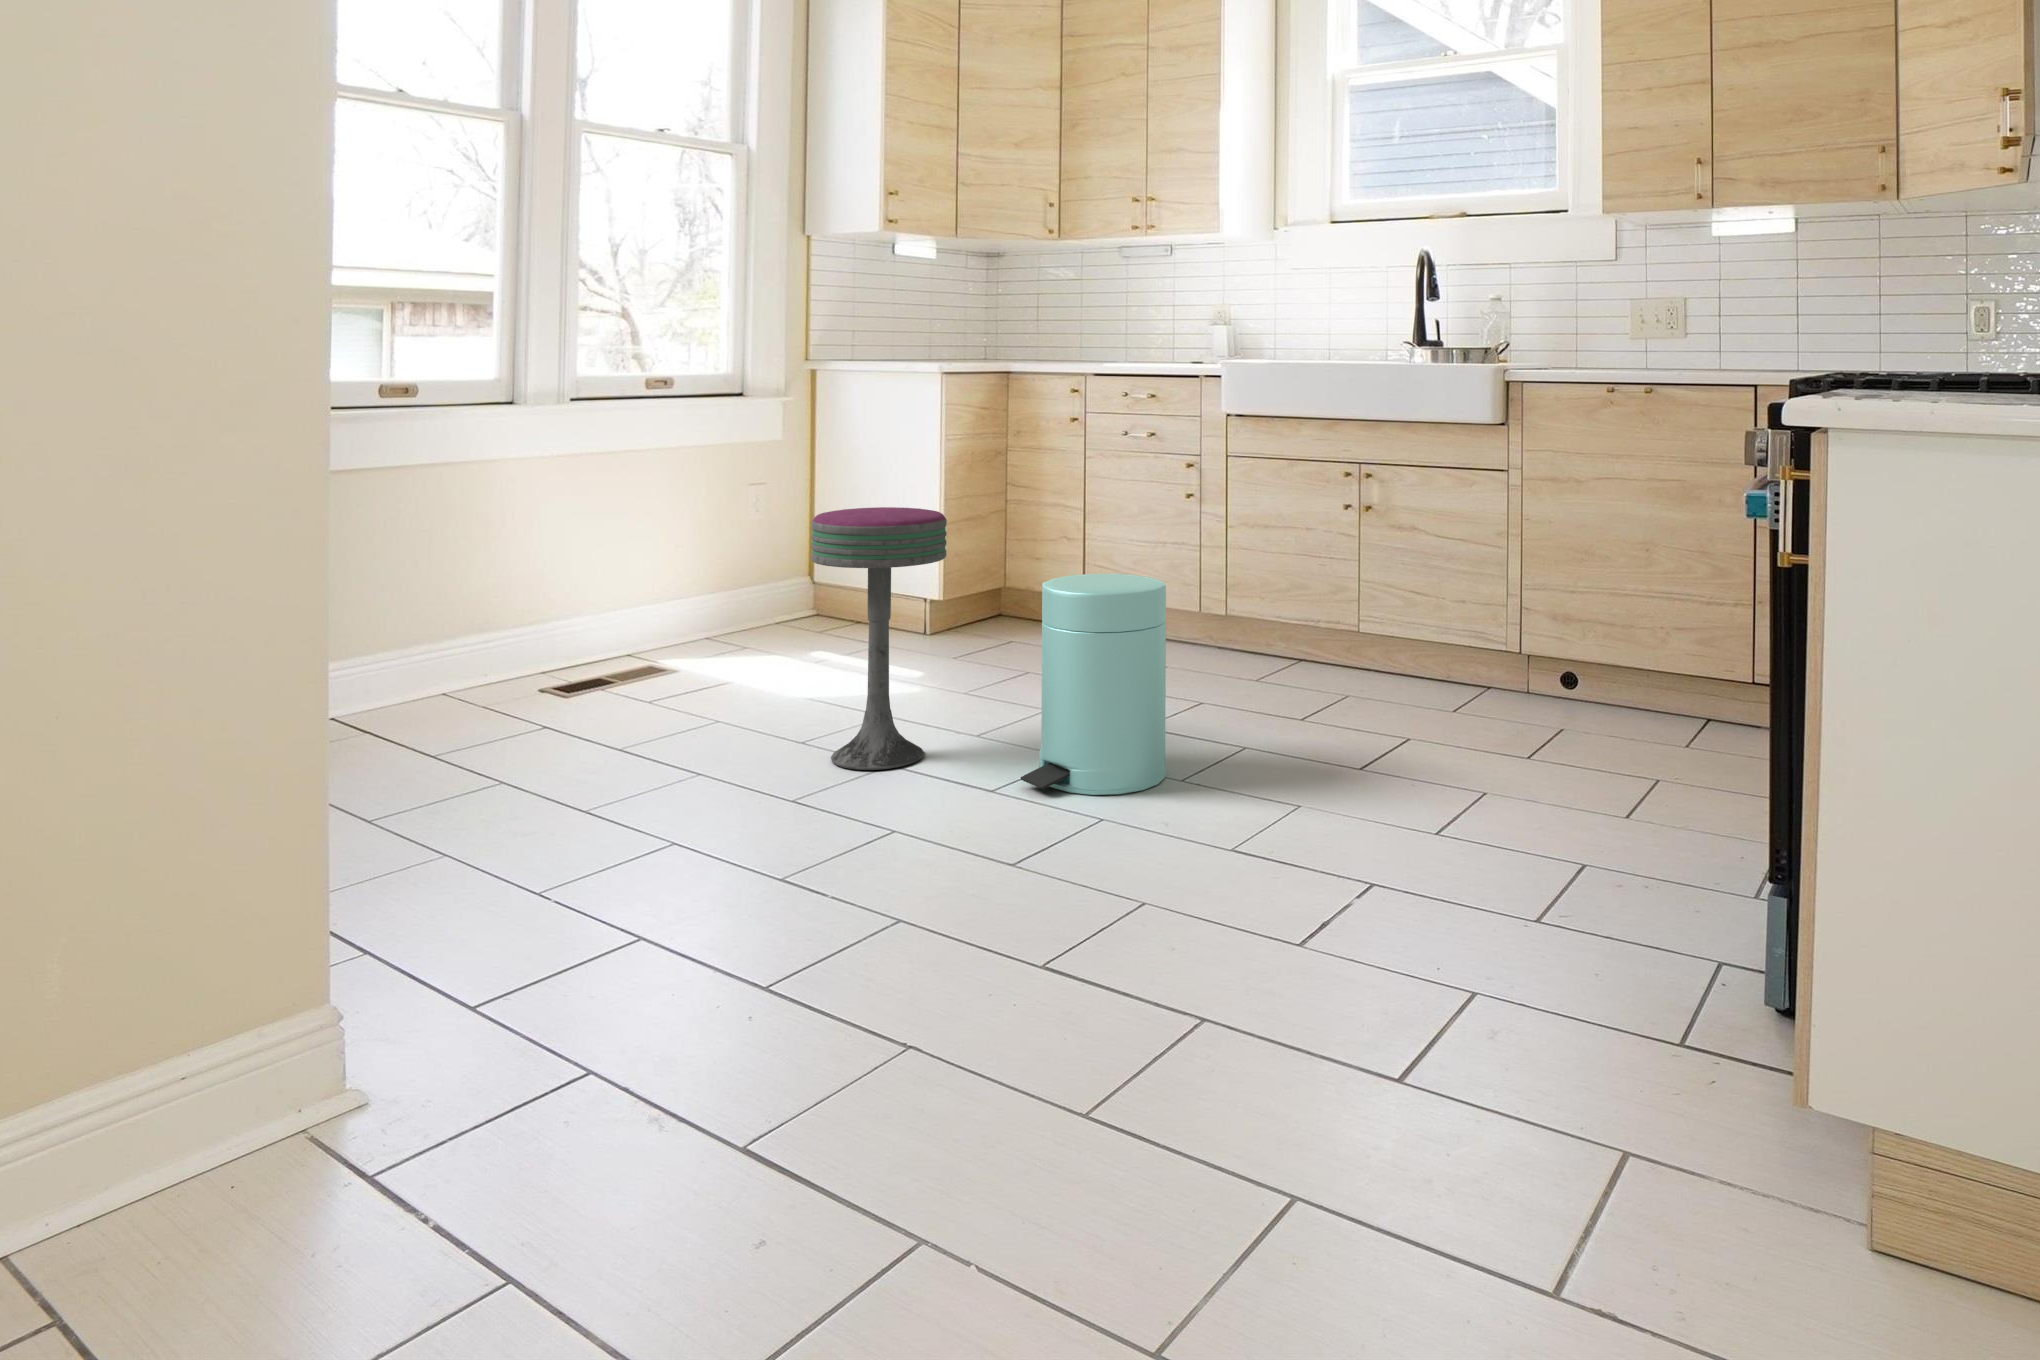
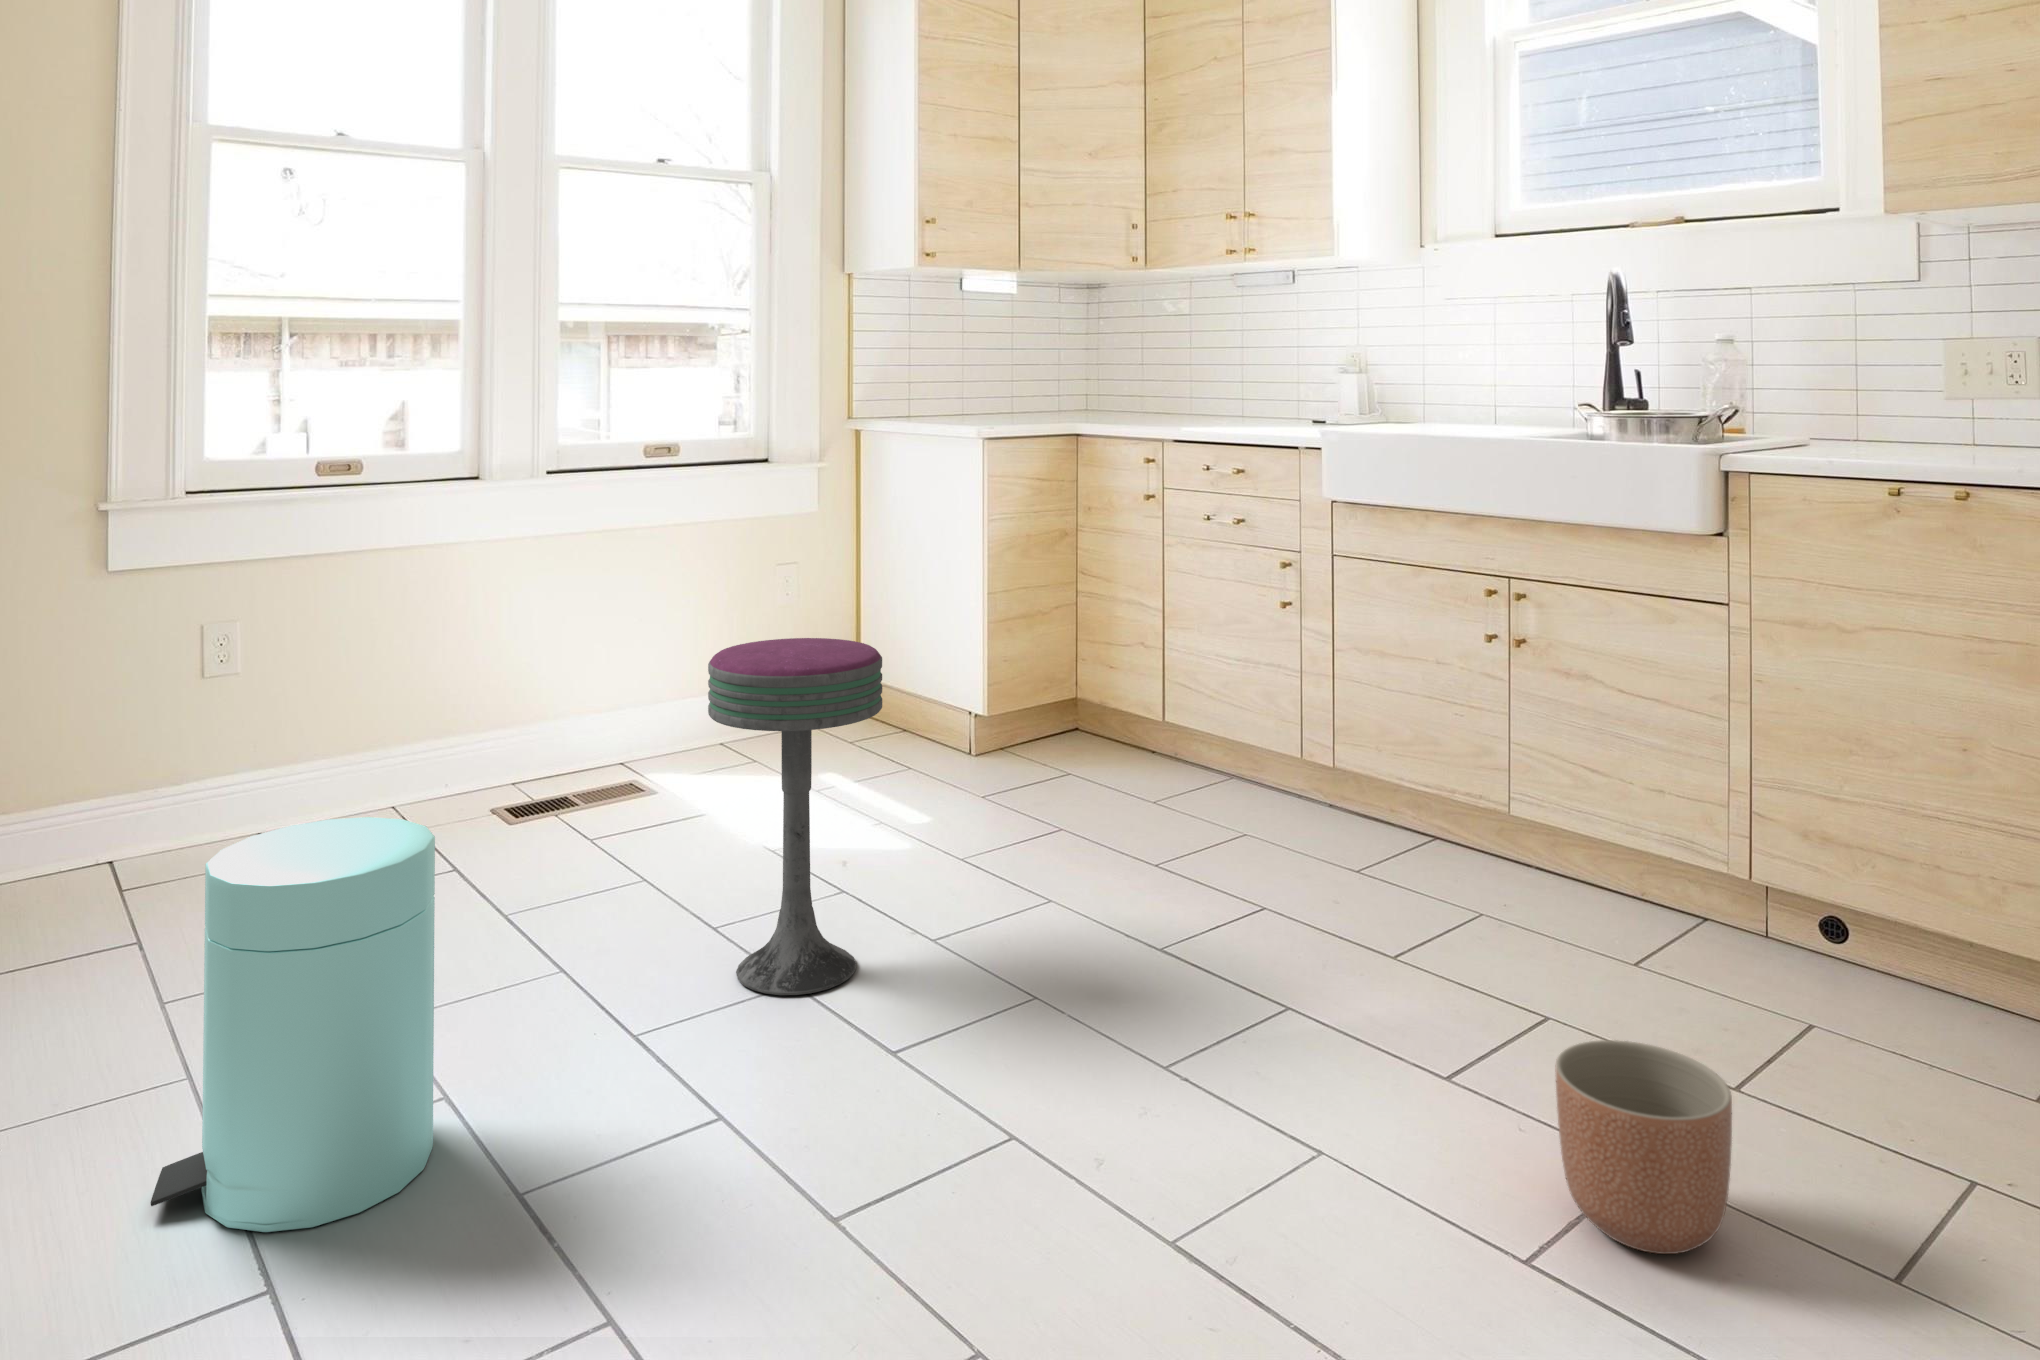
trash can: present [1021,574,1166,795] -> present [151,817,435,1232]
planter: none [1443,714,1543,825] -> present [1556,1040,1732,1254]

